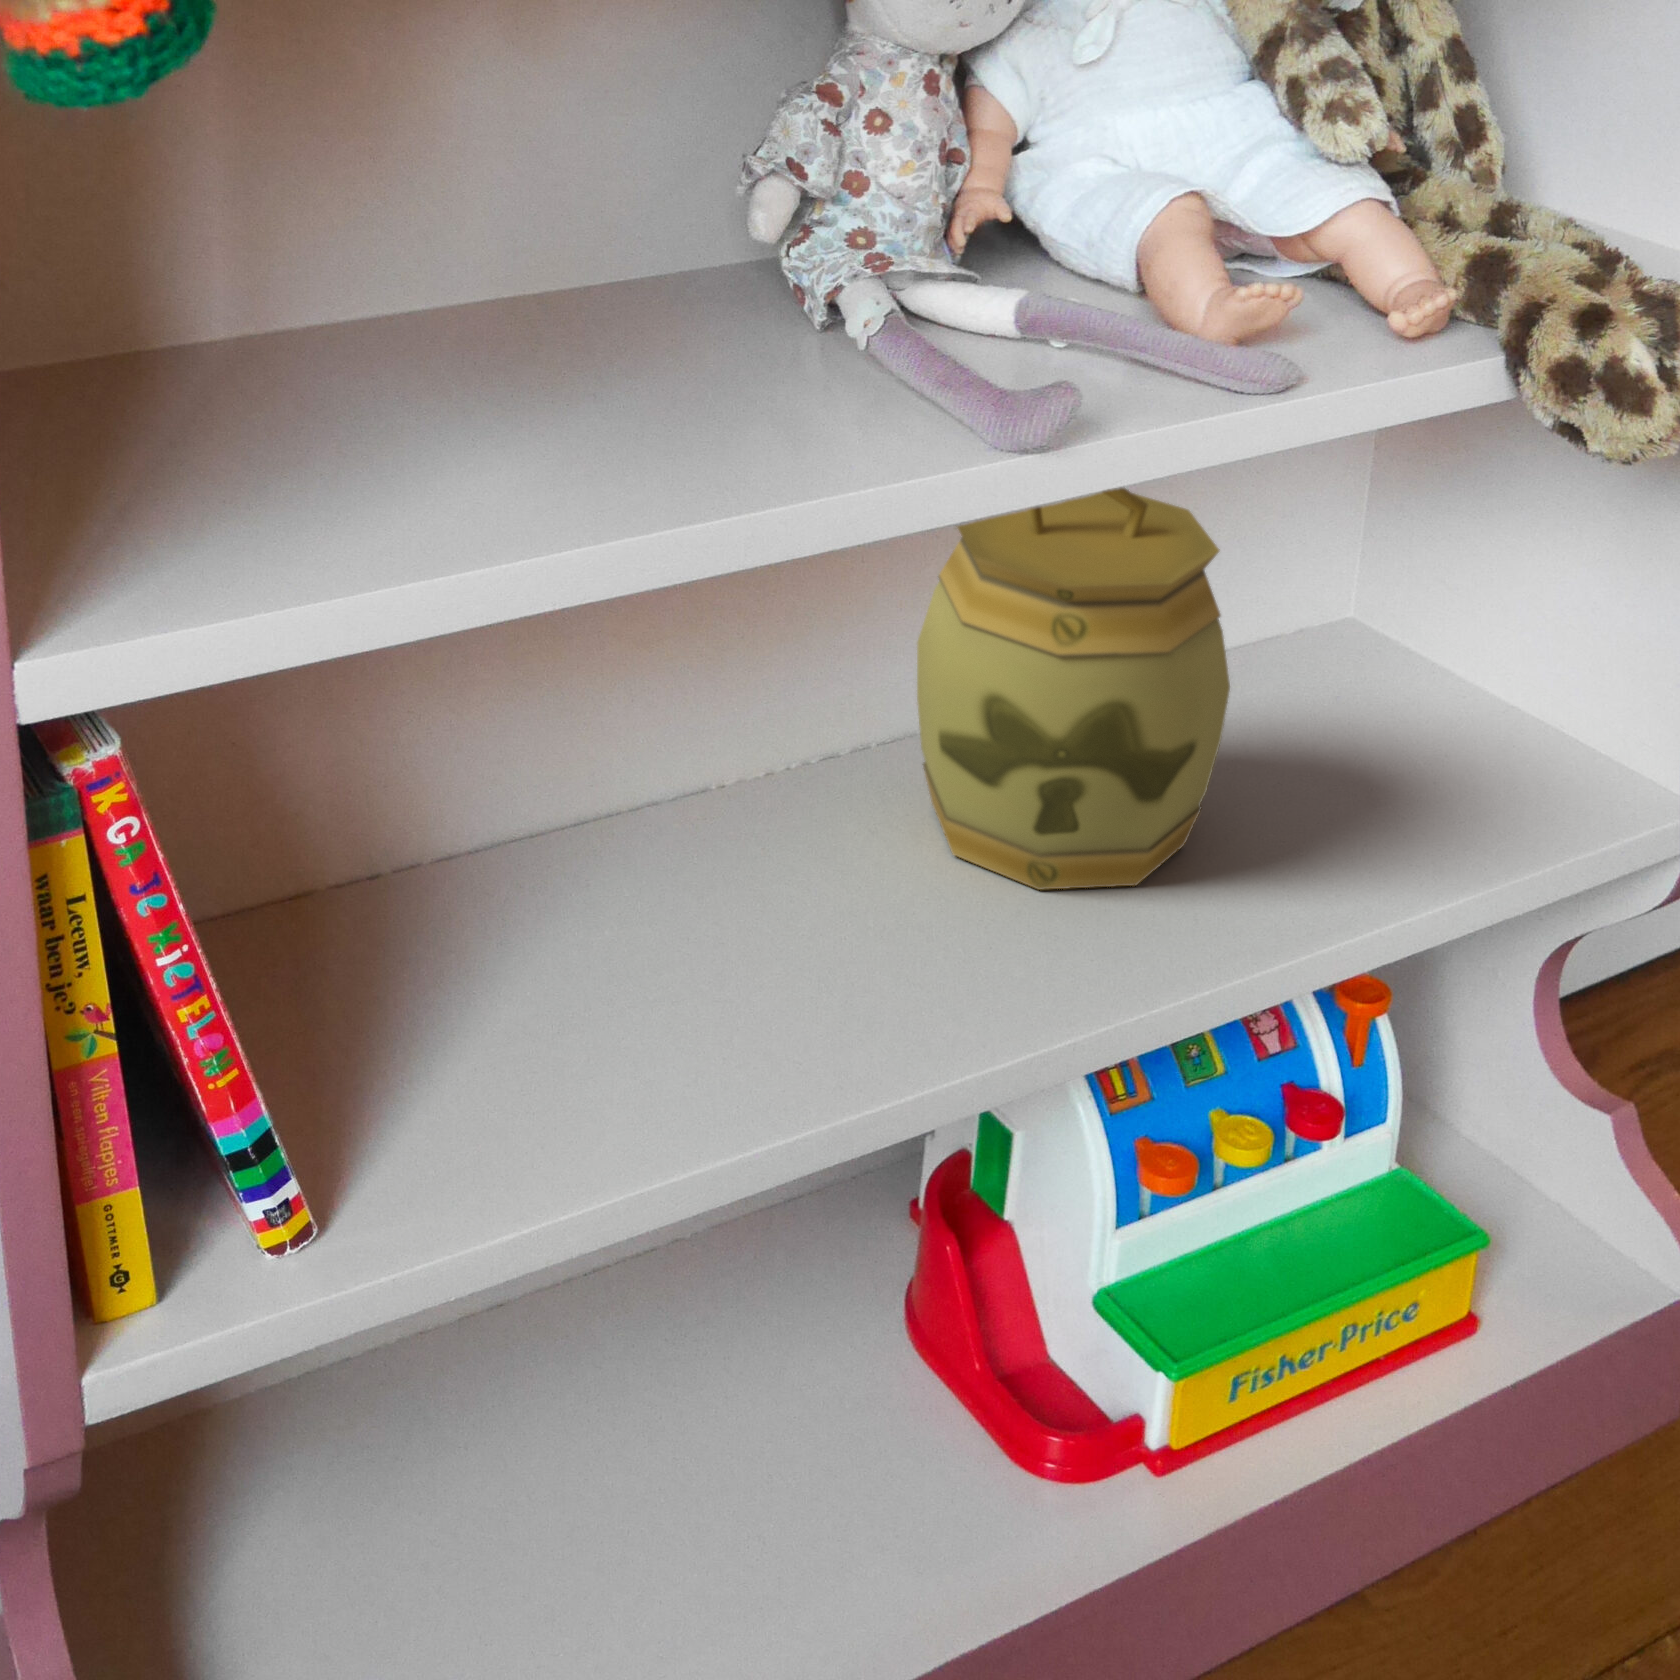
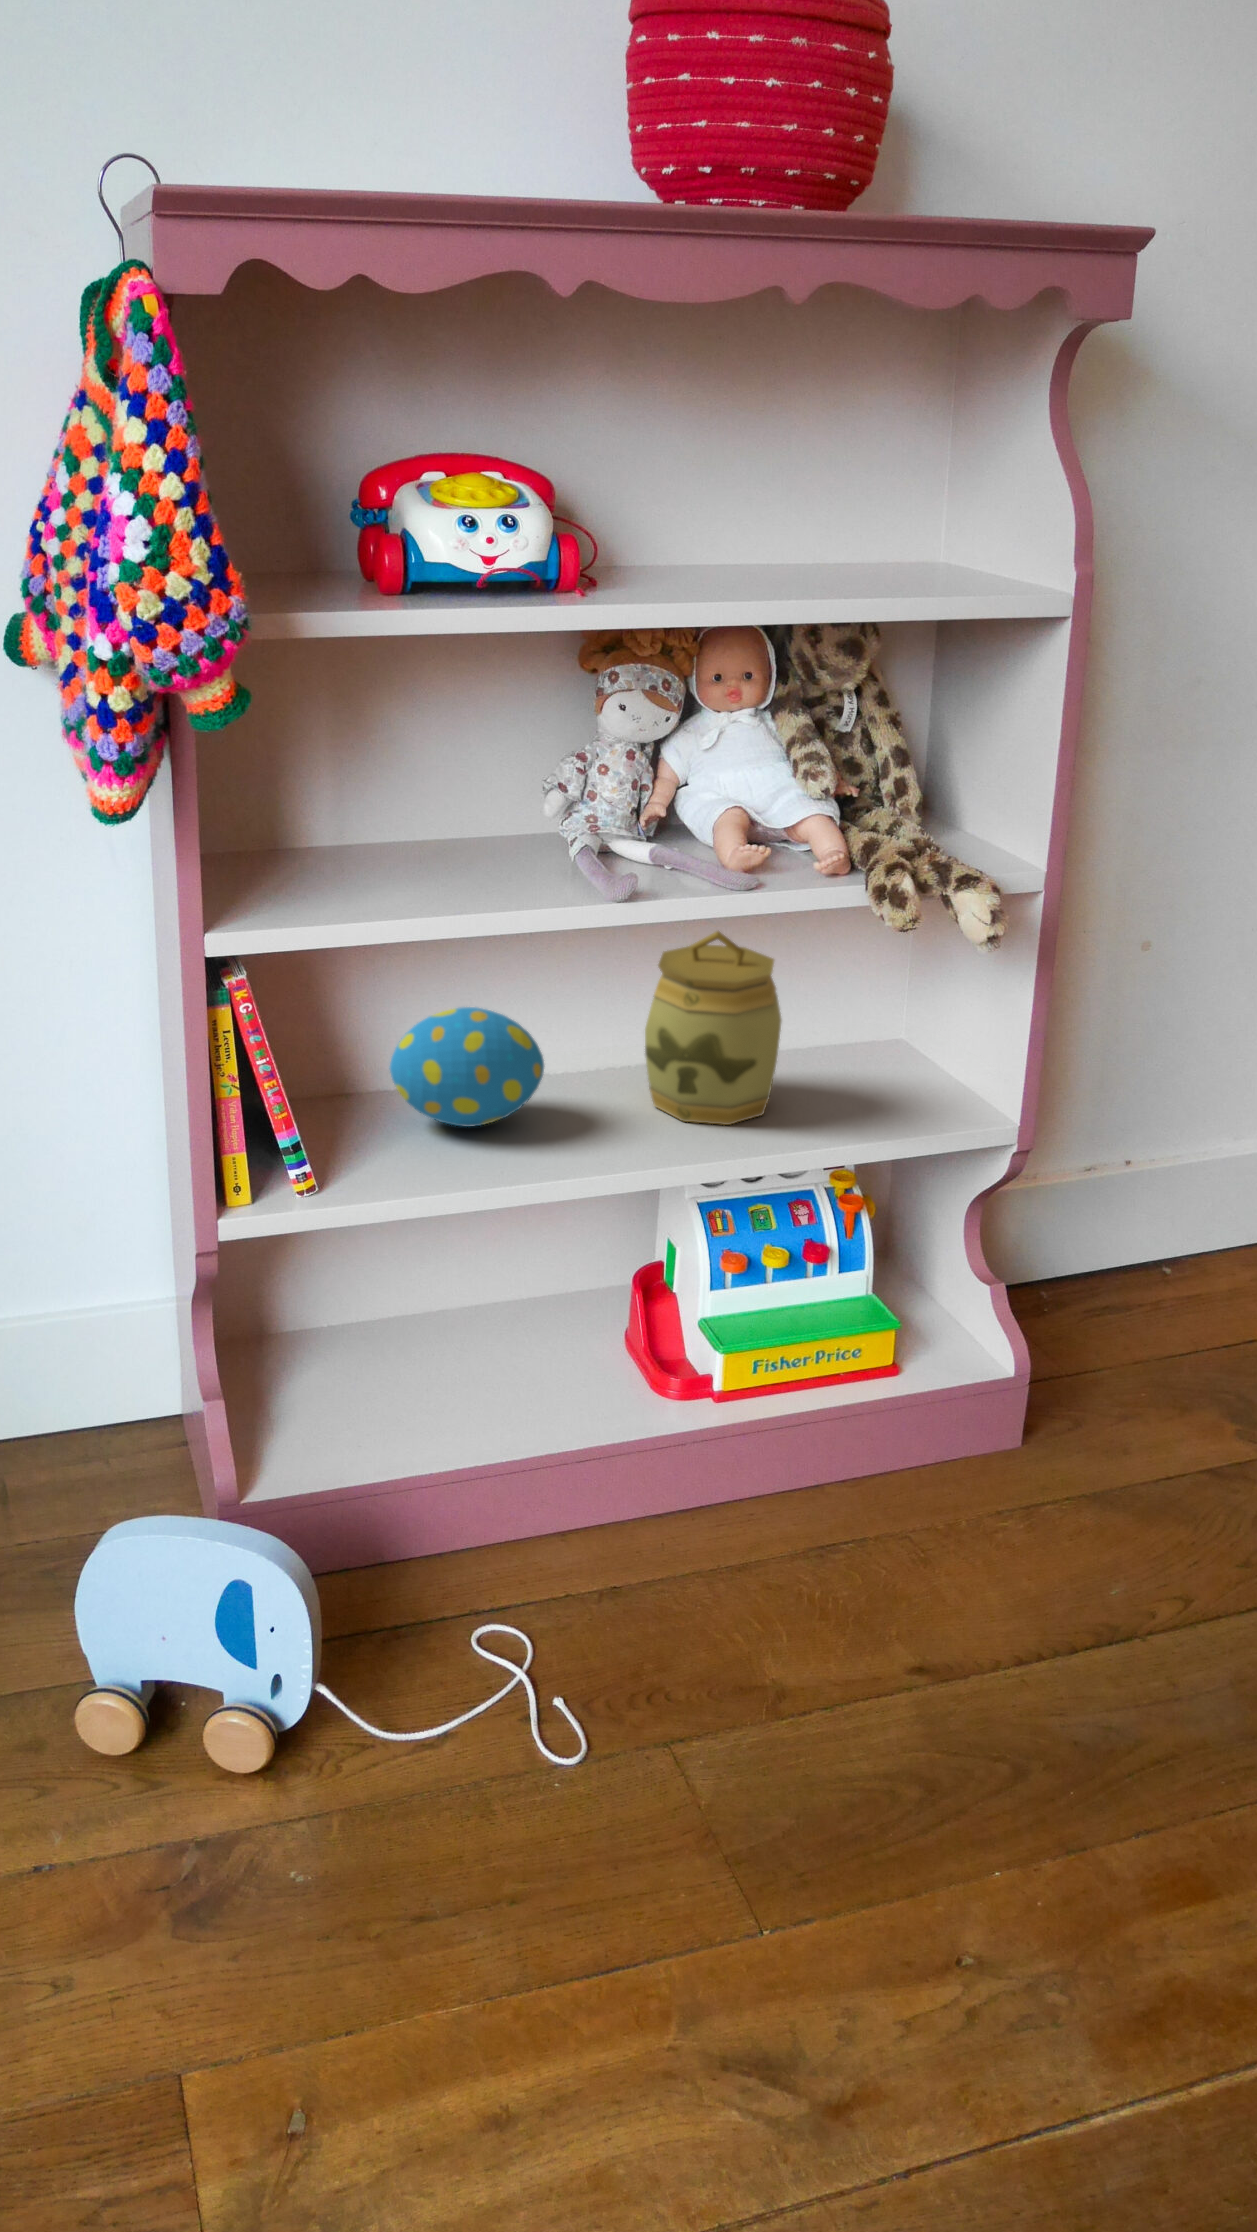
decorative egg: none [404,704,755,992] -> present [390,1007,544,1126]

